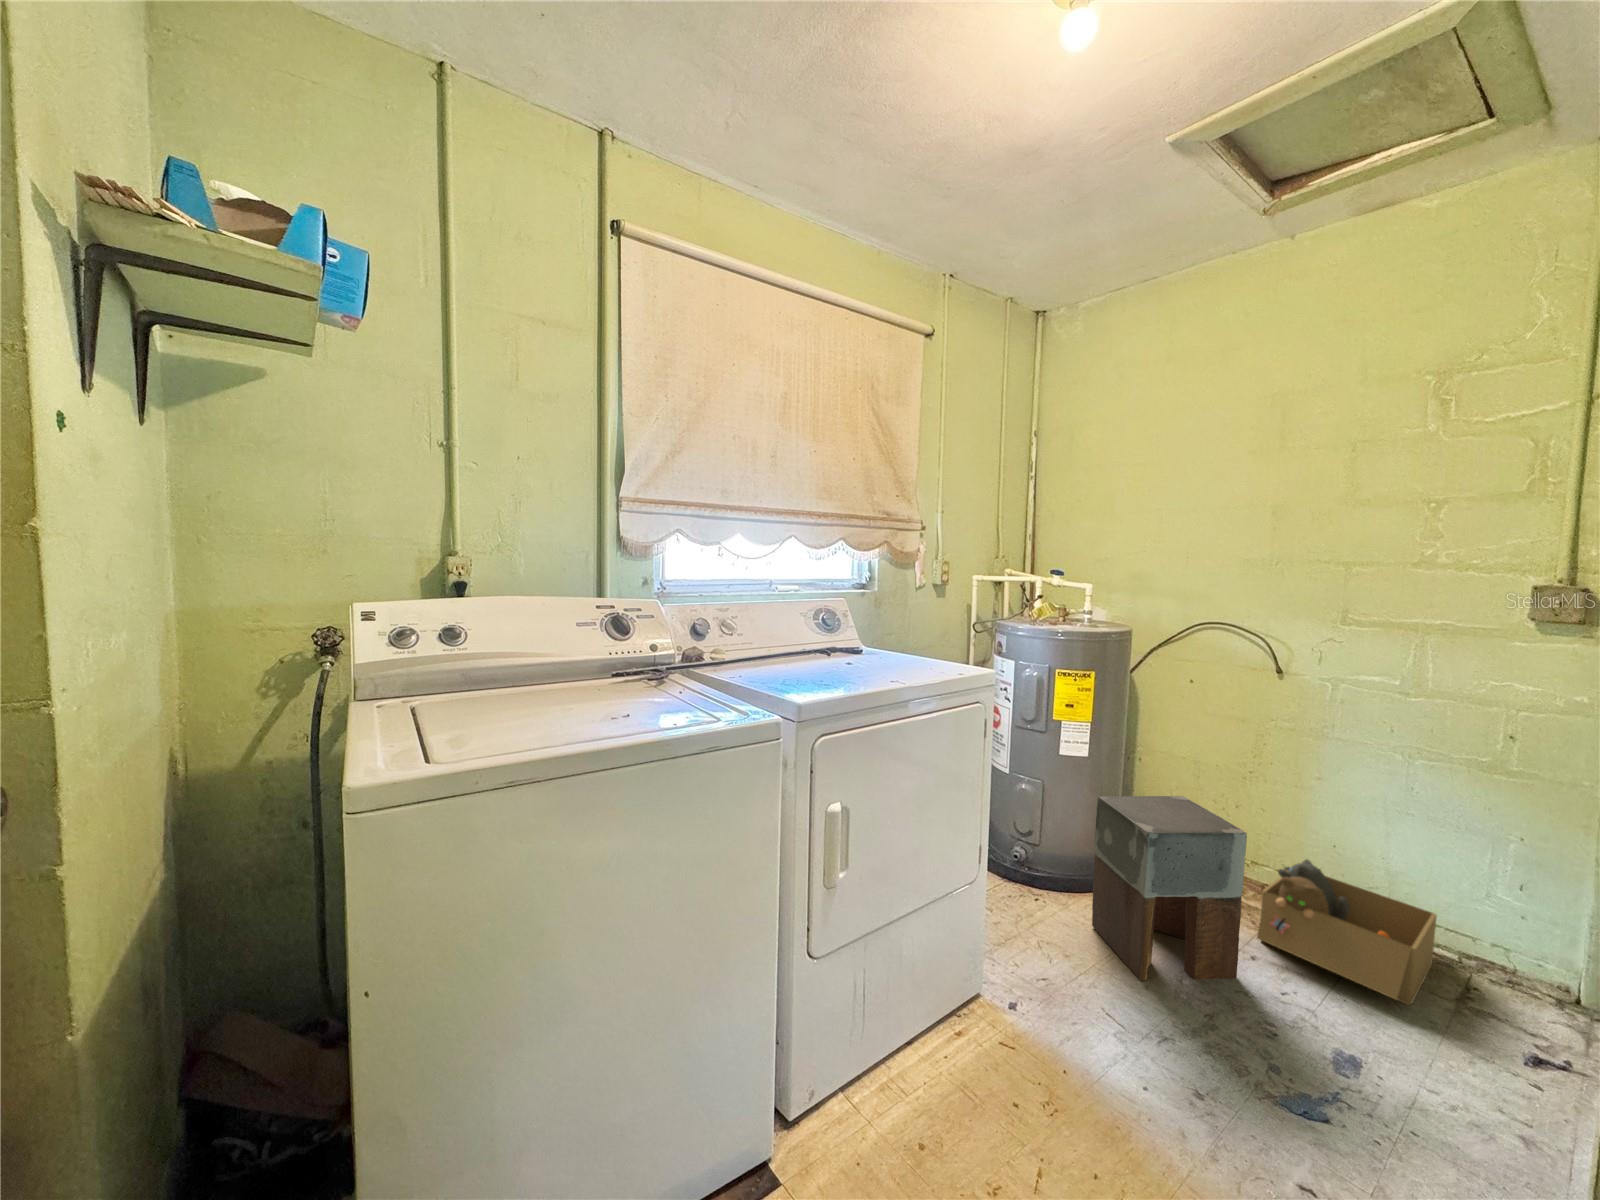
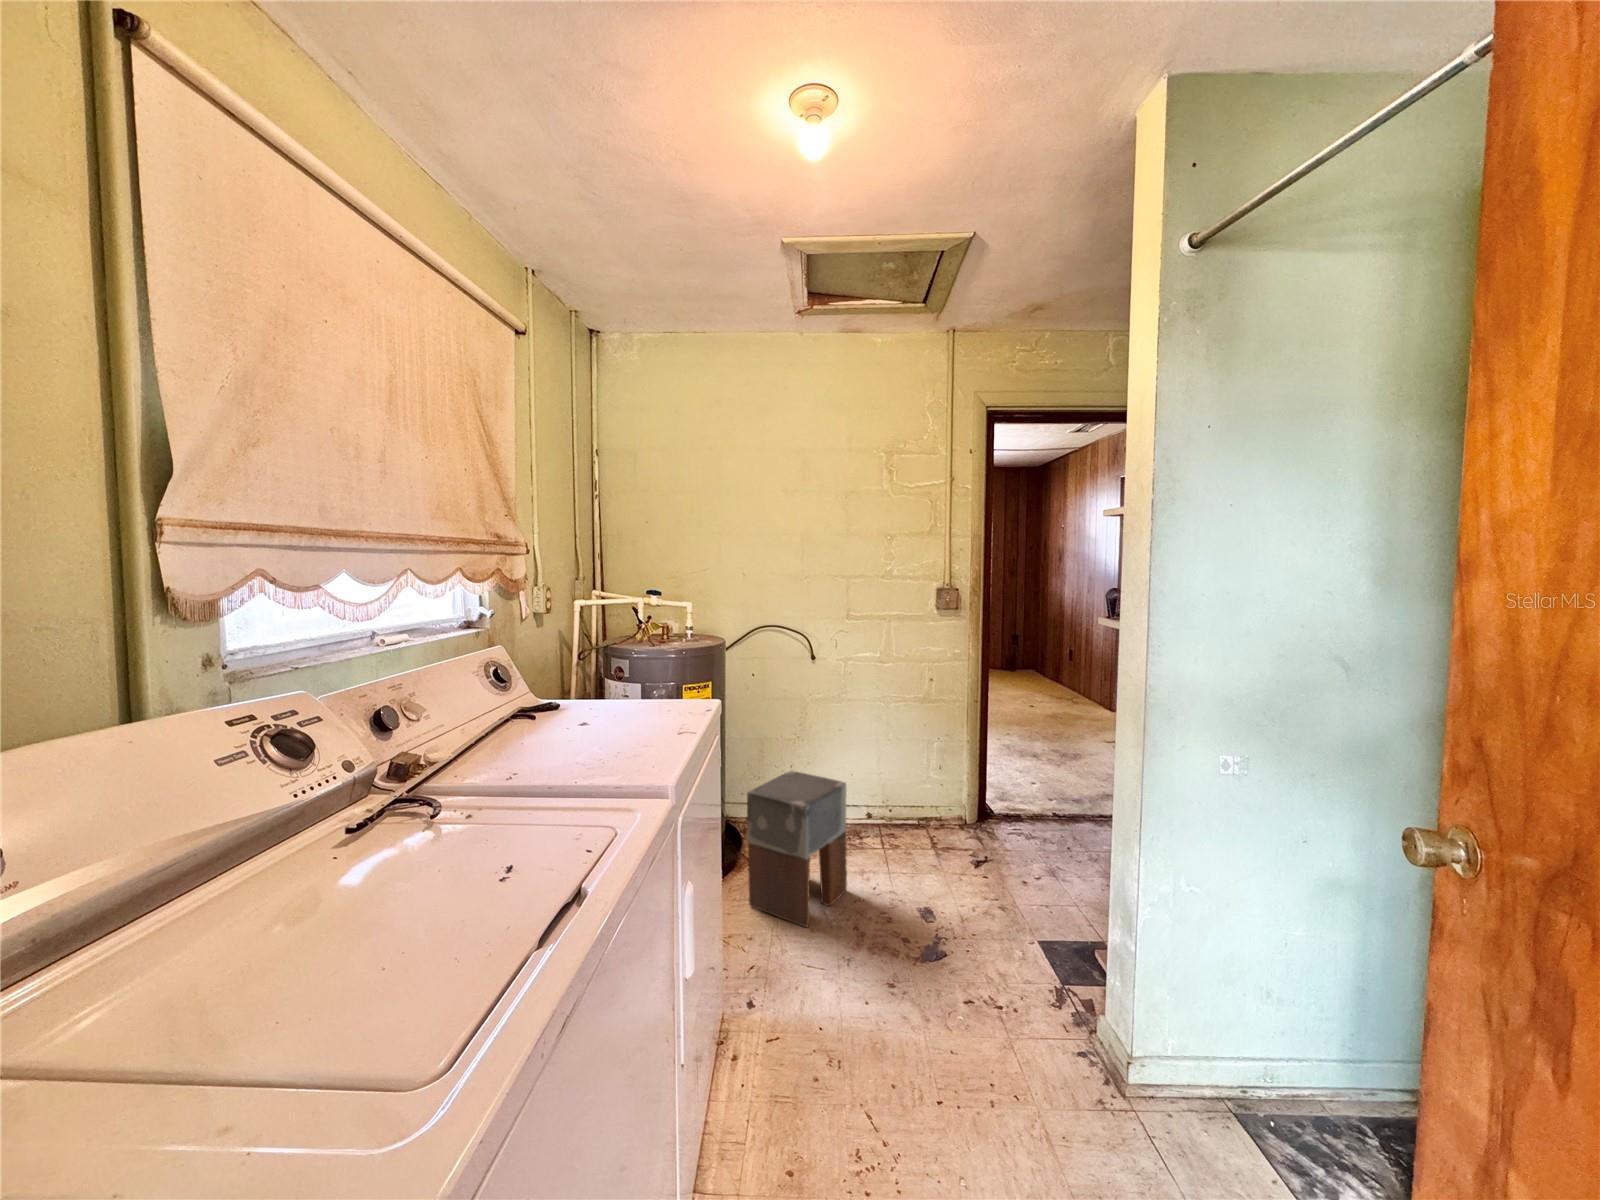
cardboard box: present [1257,859,1437,1005] -> none [833,789,917,858]

